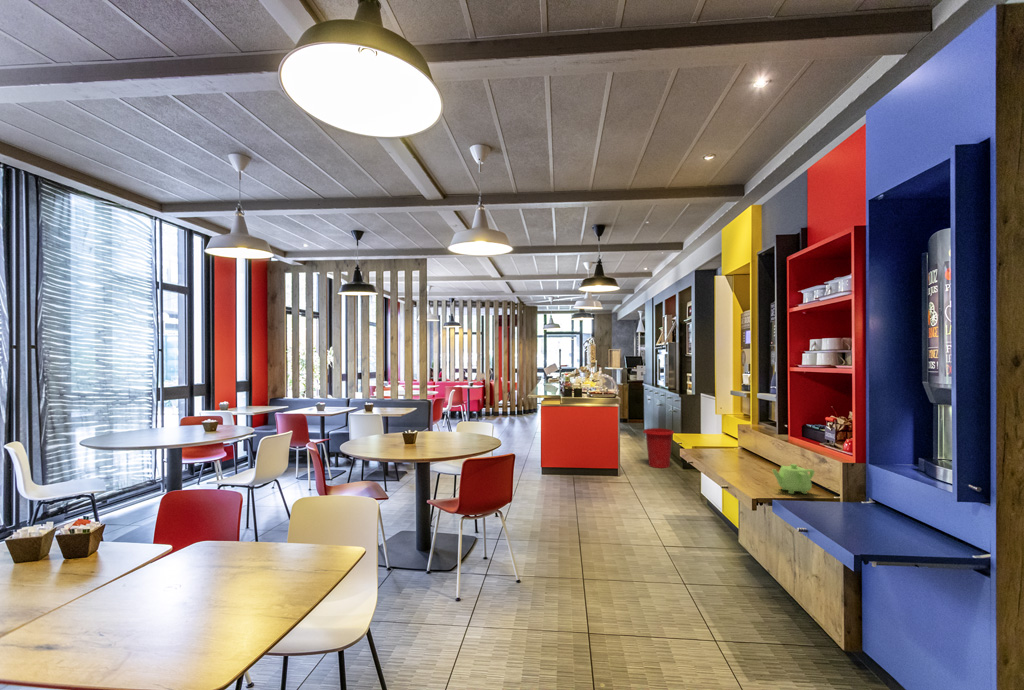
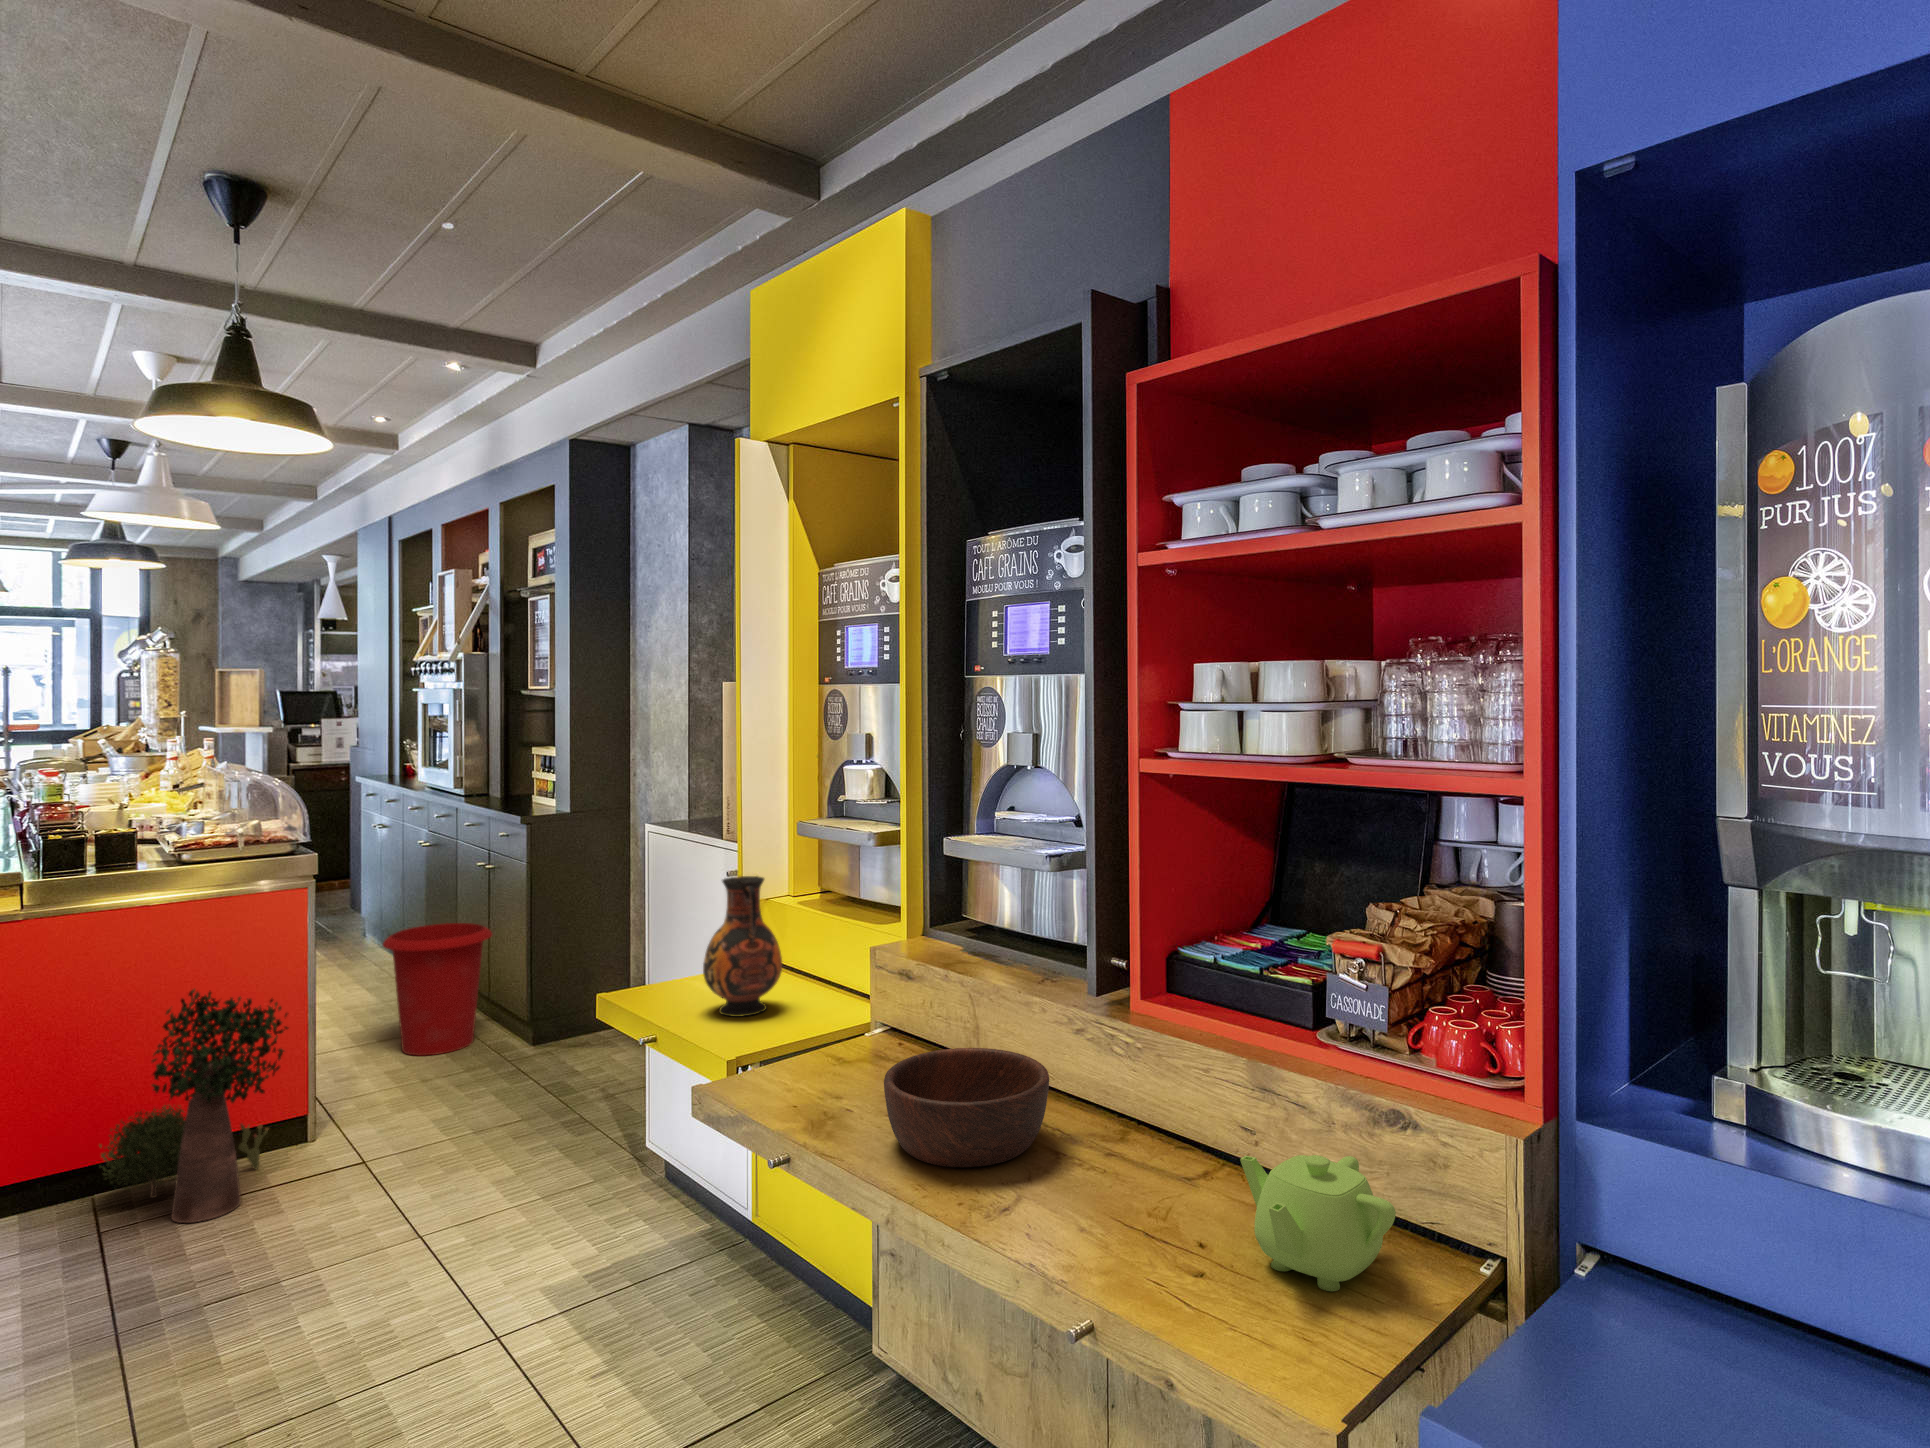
vase: none [701,405,725,445] -> present [703,876,782,1017]
potted plant: none [575,431,614,489] -> present [99,988,288,1223]
wooden bowl: none [711,444,758,468] -> present [884,1048,1049,1167]

